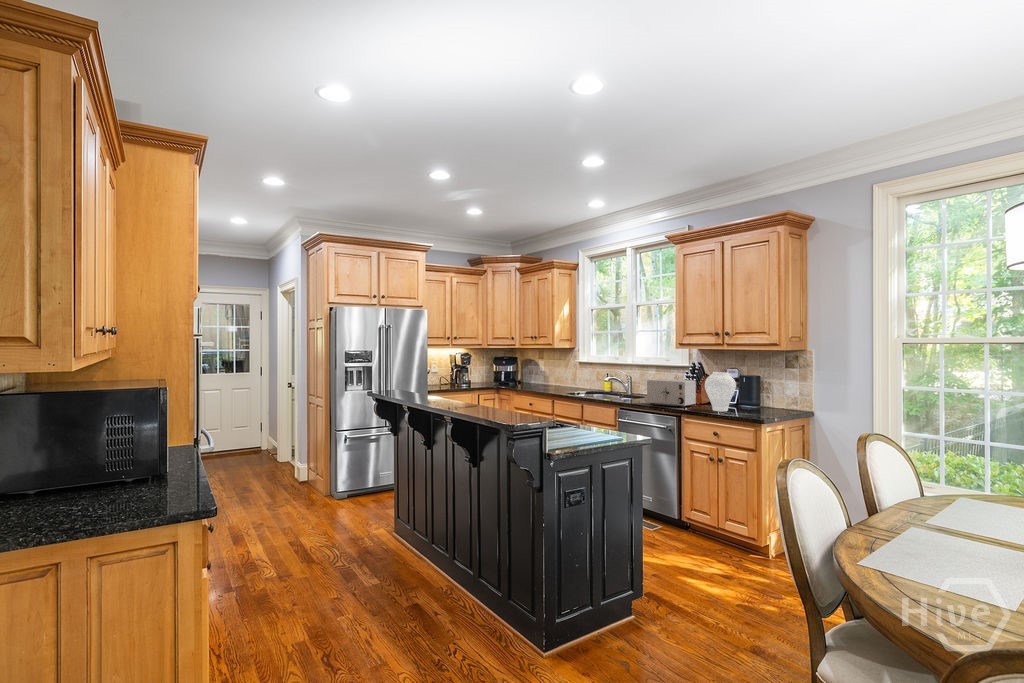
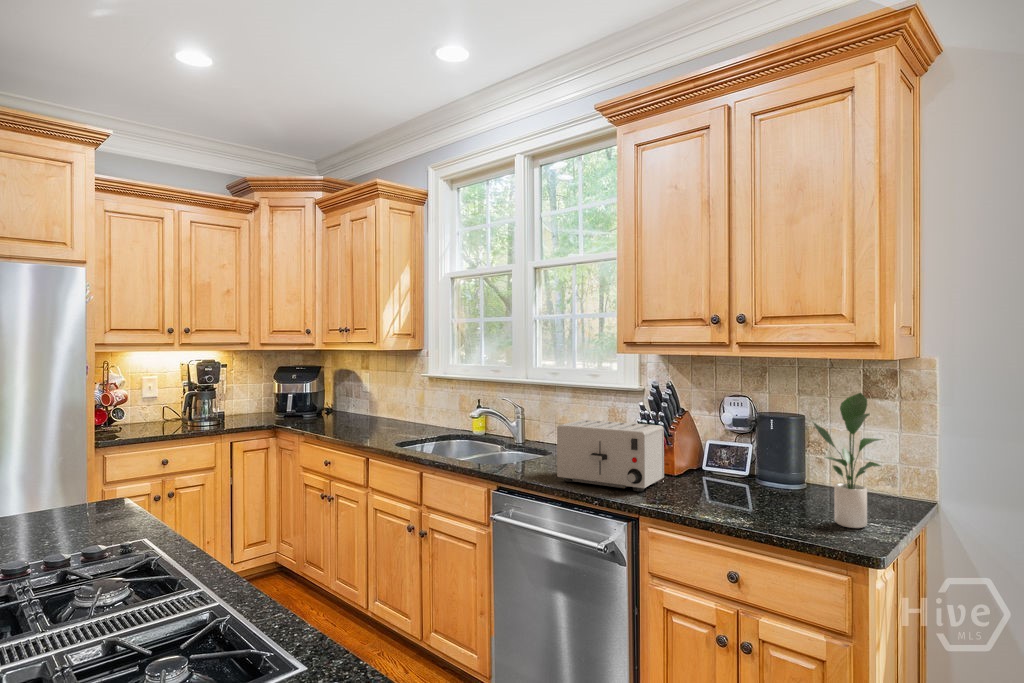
potted plant: none [749,364,779,416] -> present [813,393,881,528]
vase: present [705,372,736,412] -> none [695,410,770,509]

